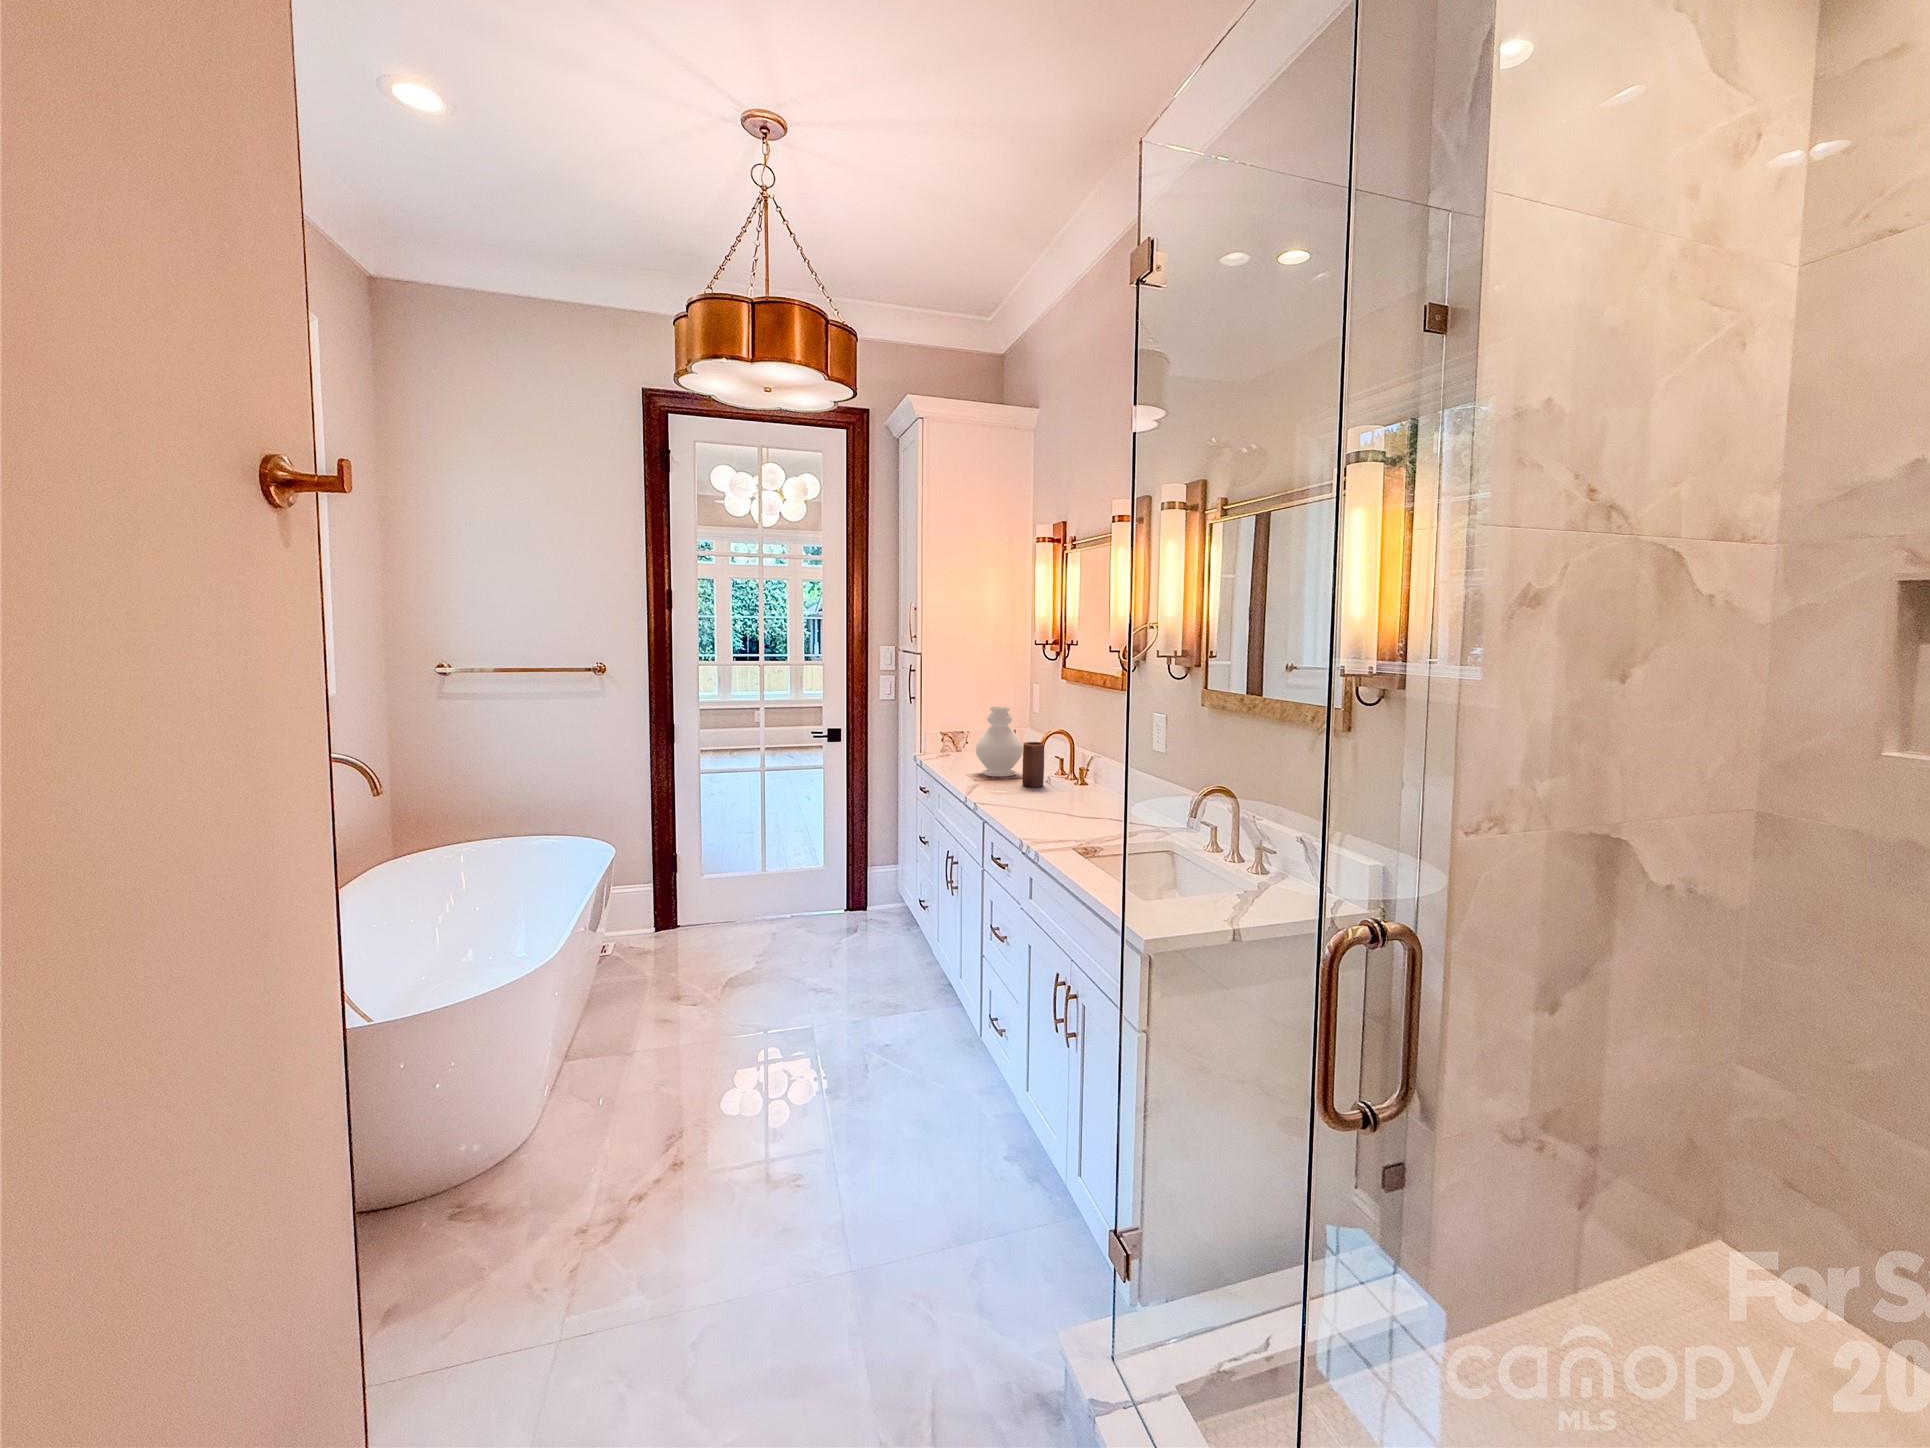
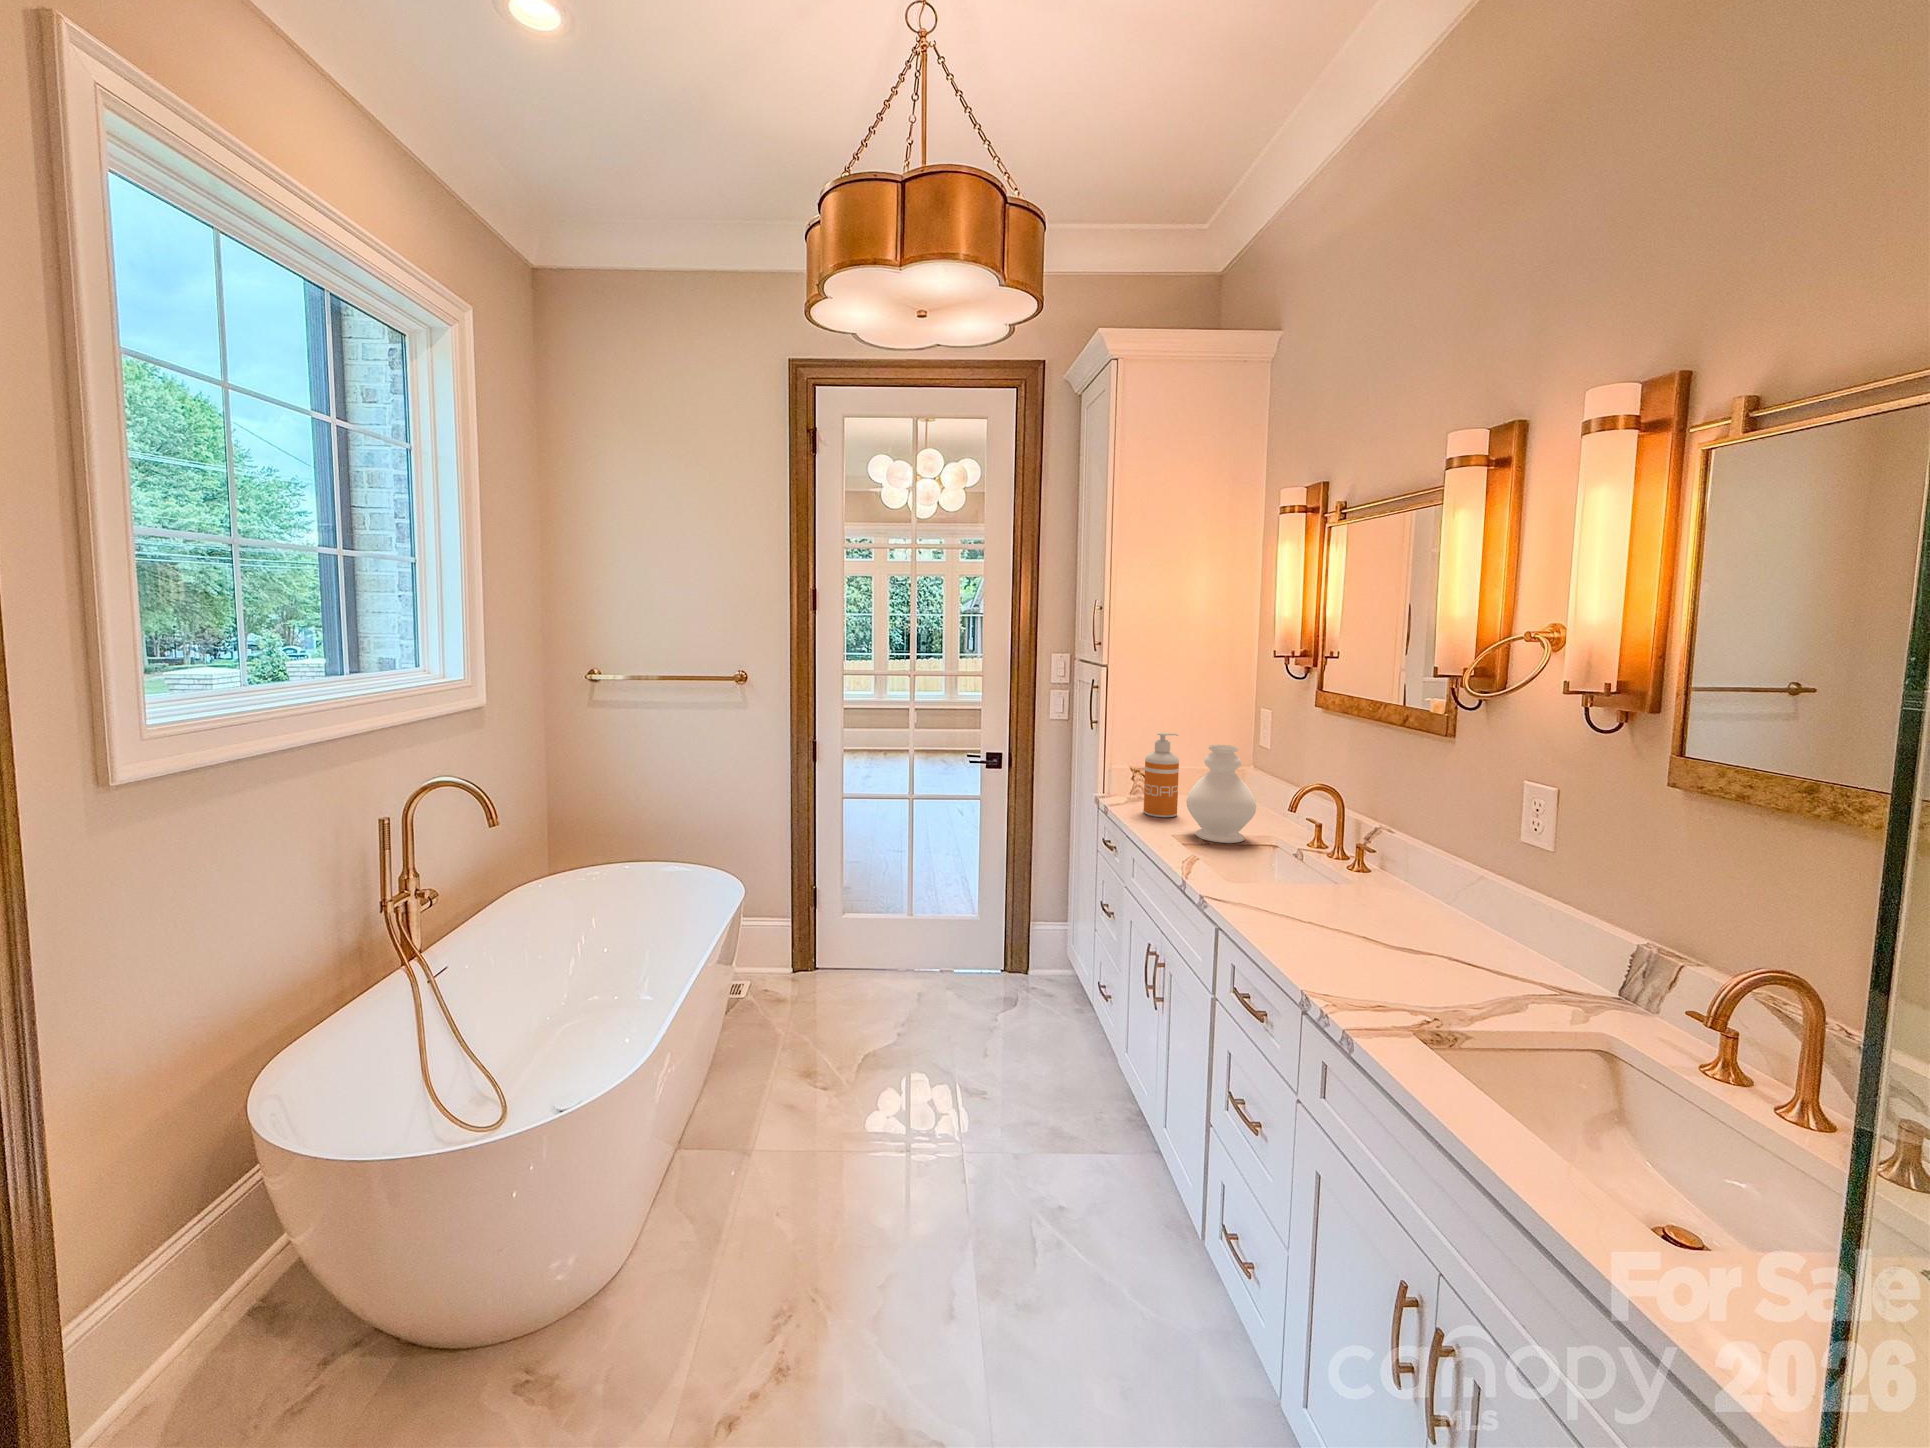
soap dispenser: none [949,701,974,765] -> present [1144,732,1179,817]
candle: present [1022,742,1044,787] -> none [1262,801,1298,868]

